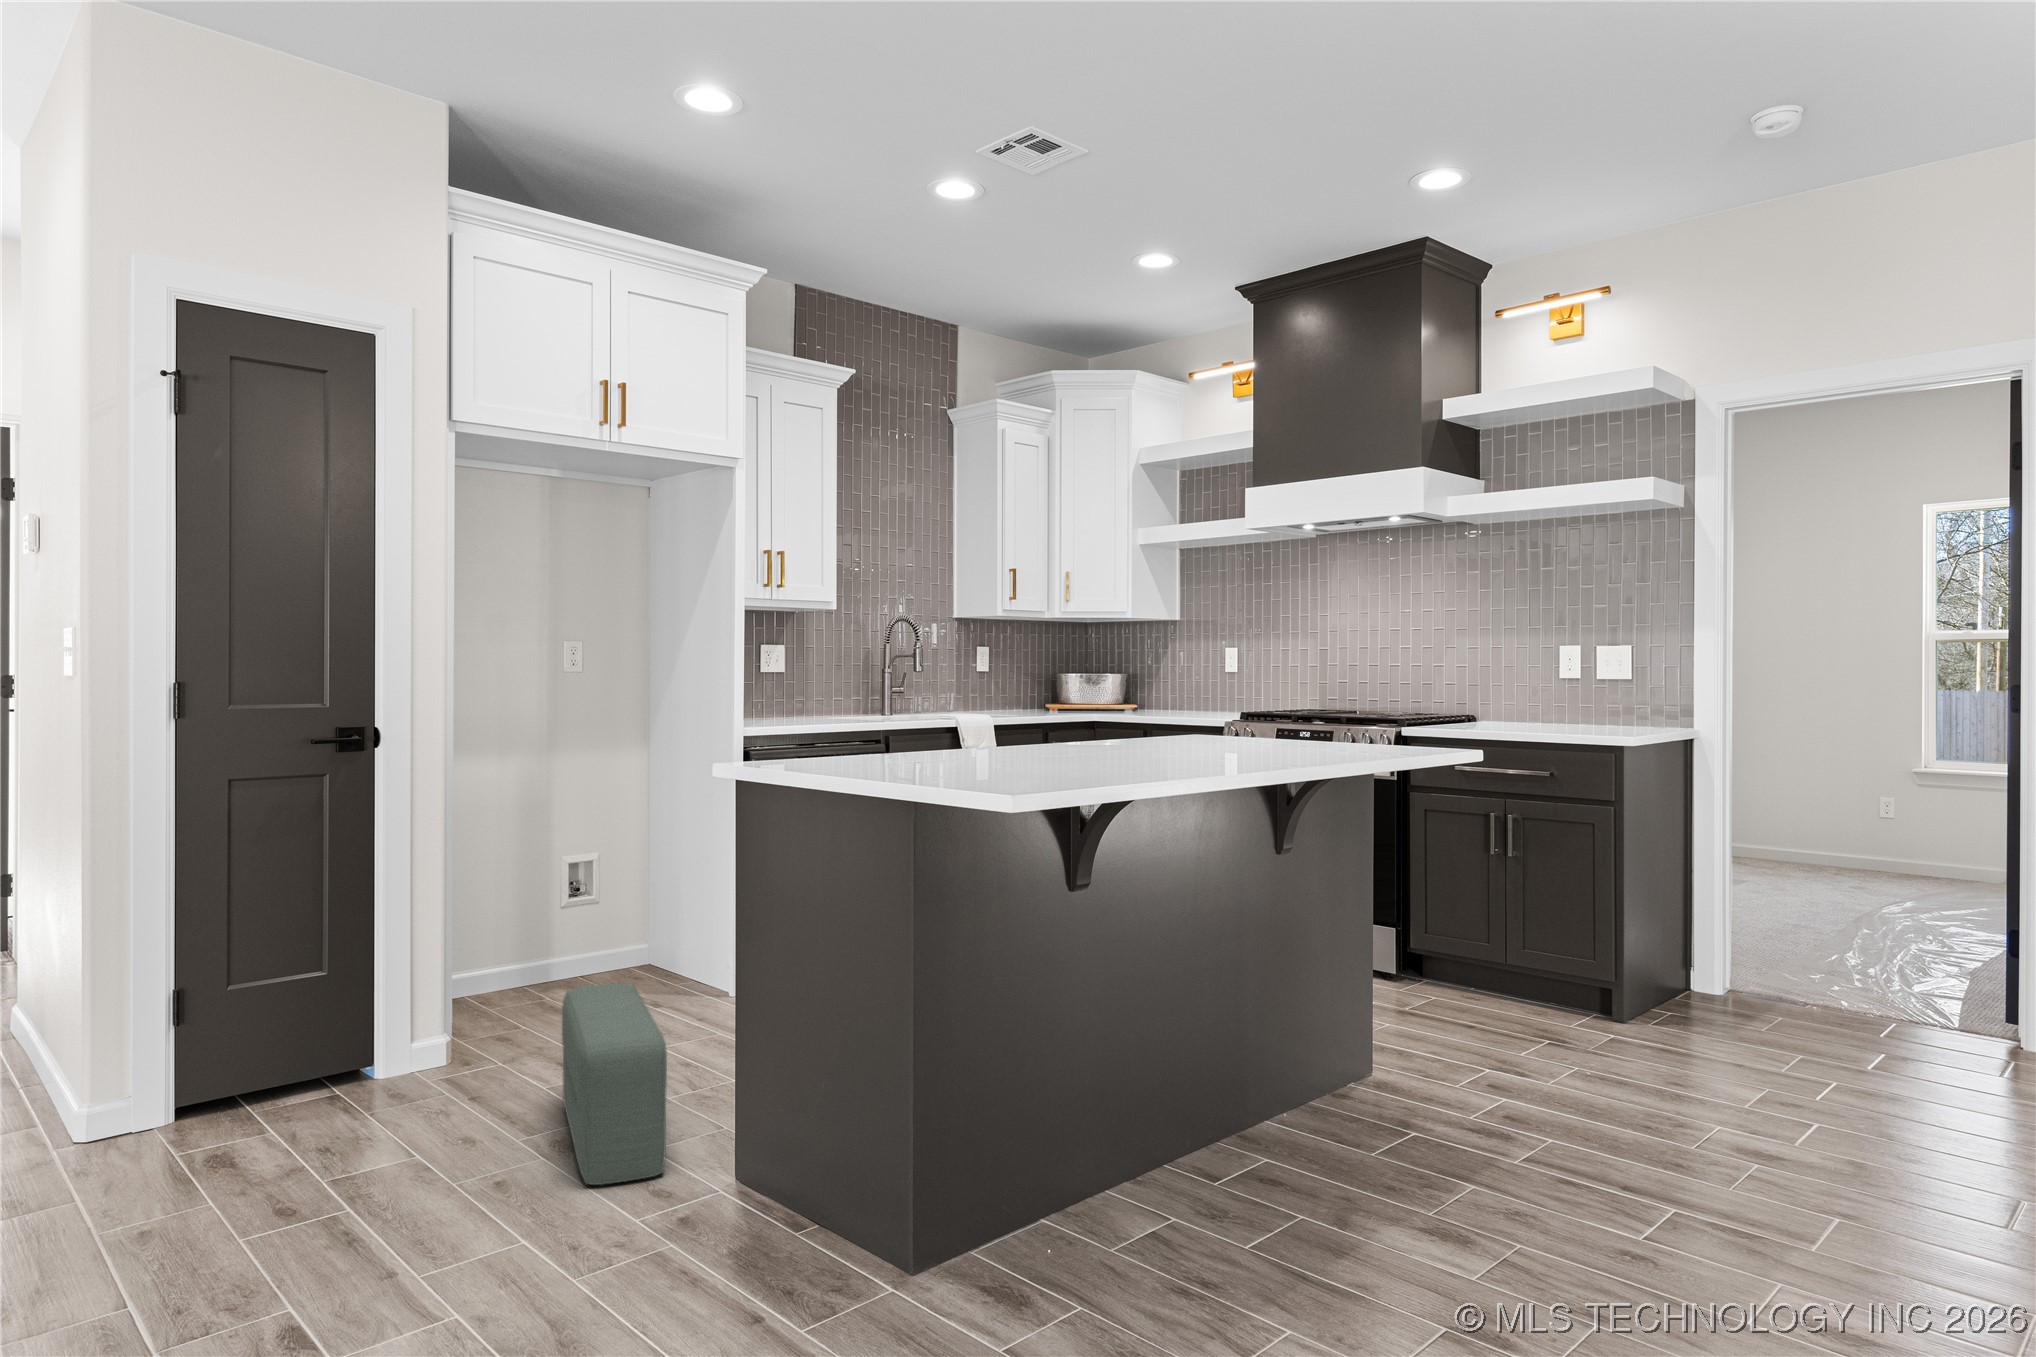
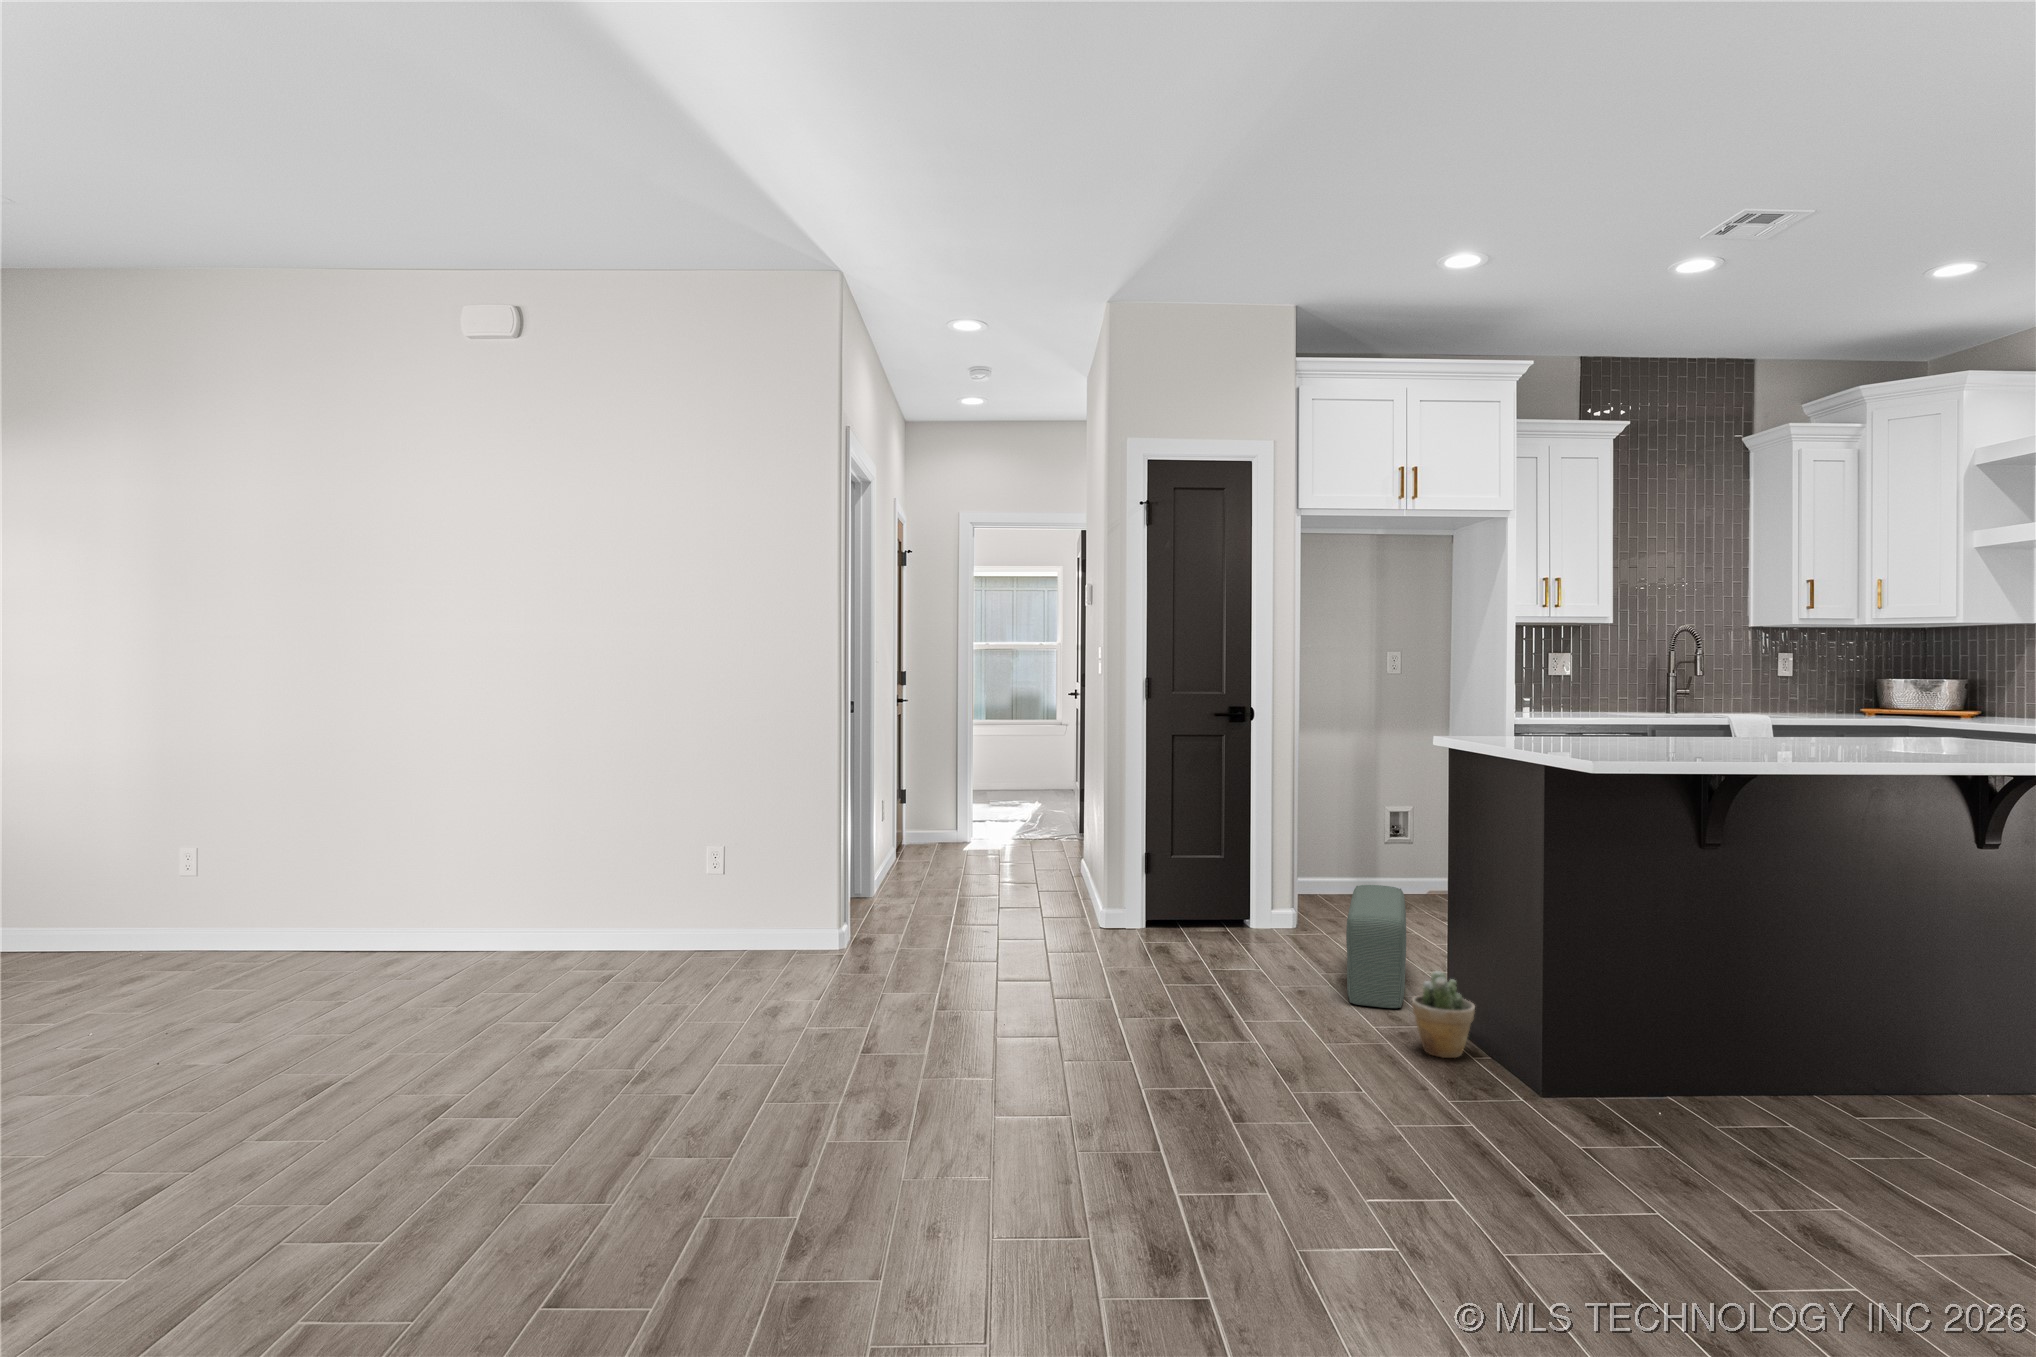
potted plant: none [707,1115,798,1249] -> present [1412,971,1475,1058]

